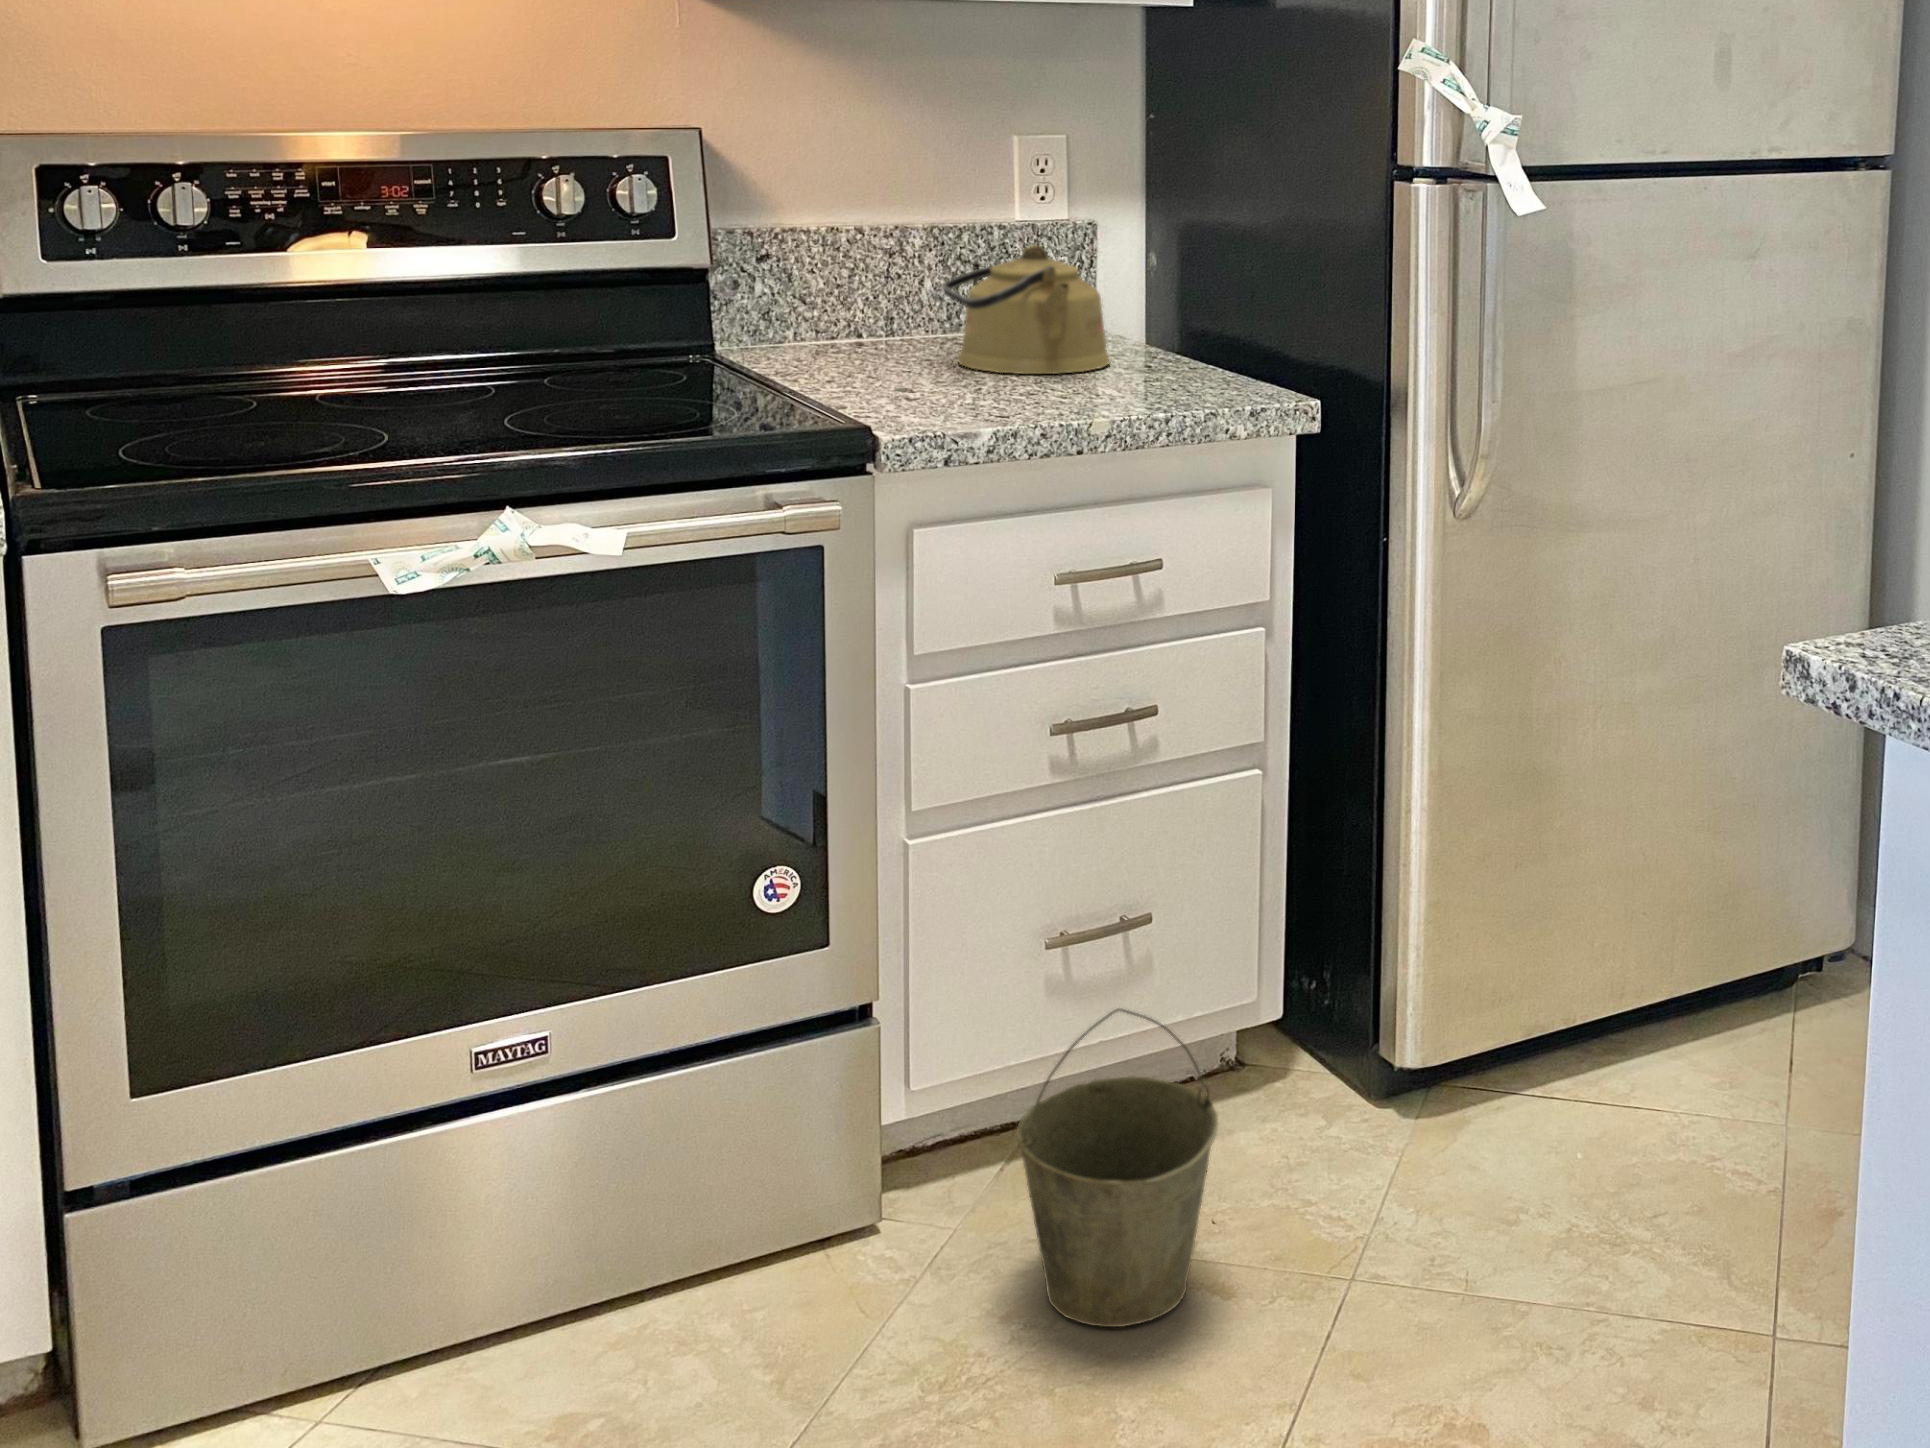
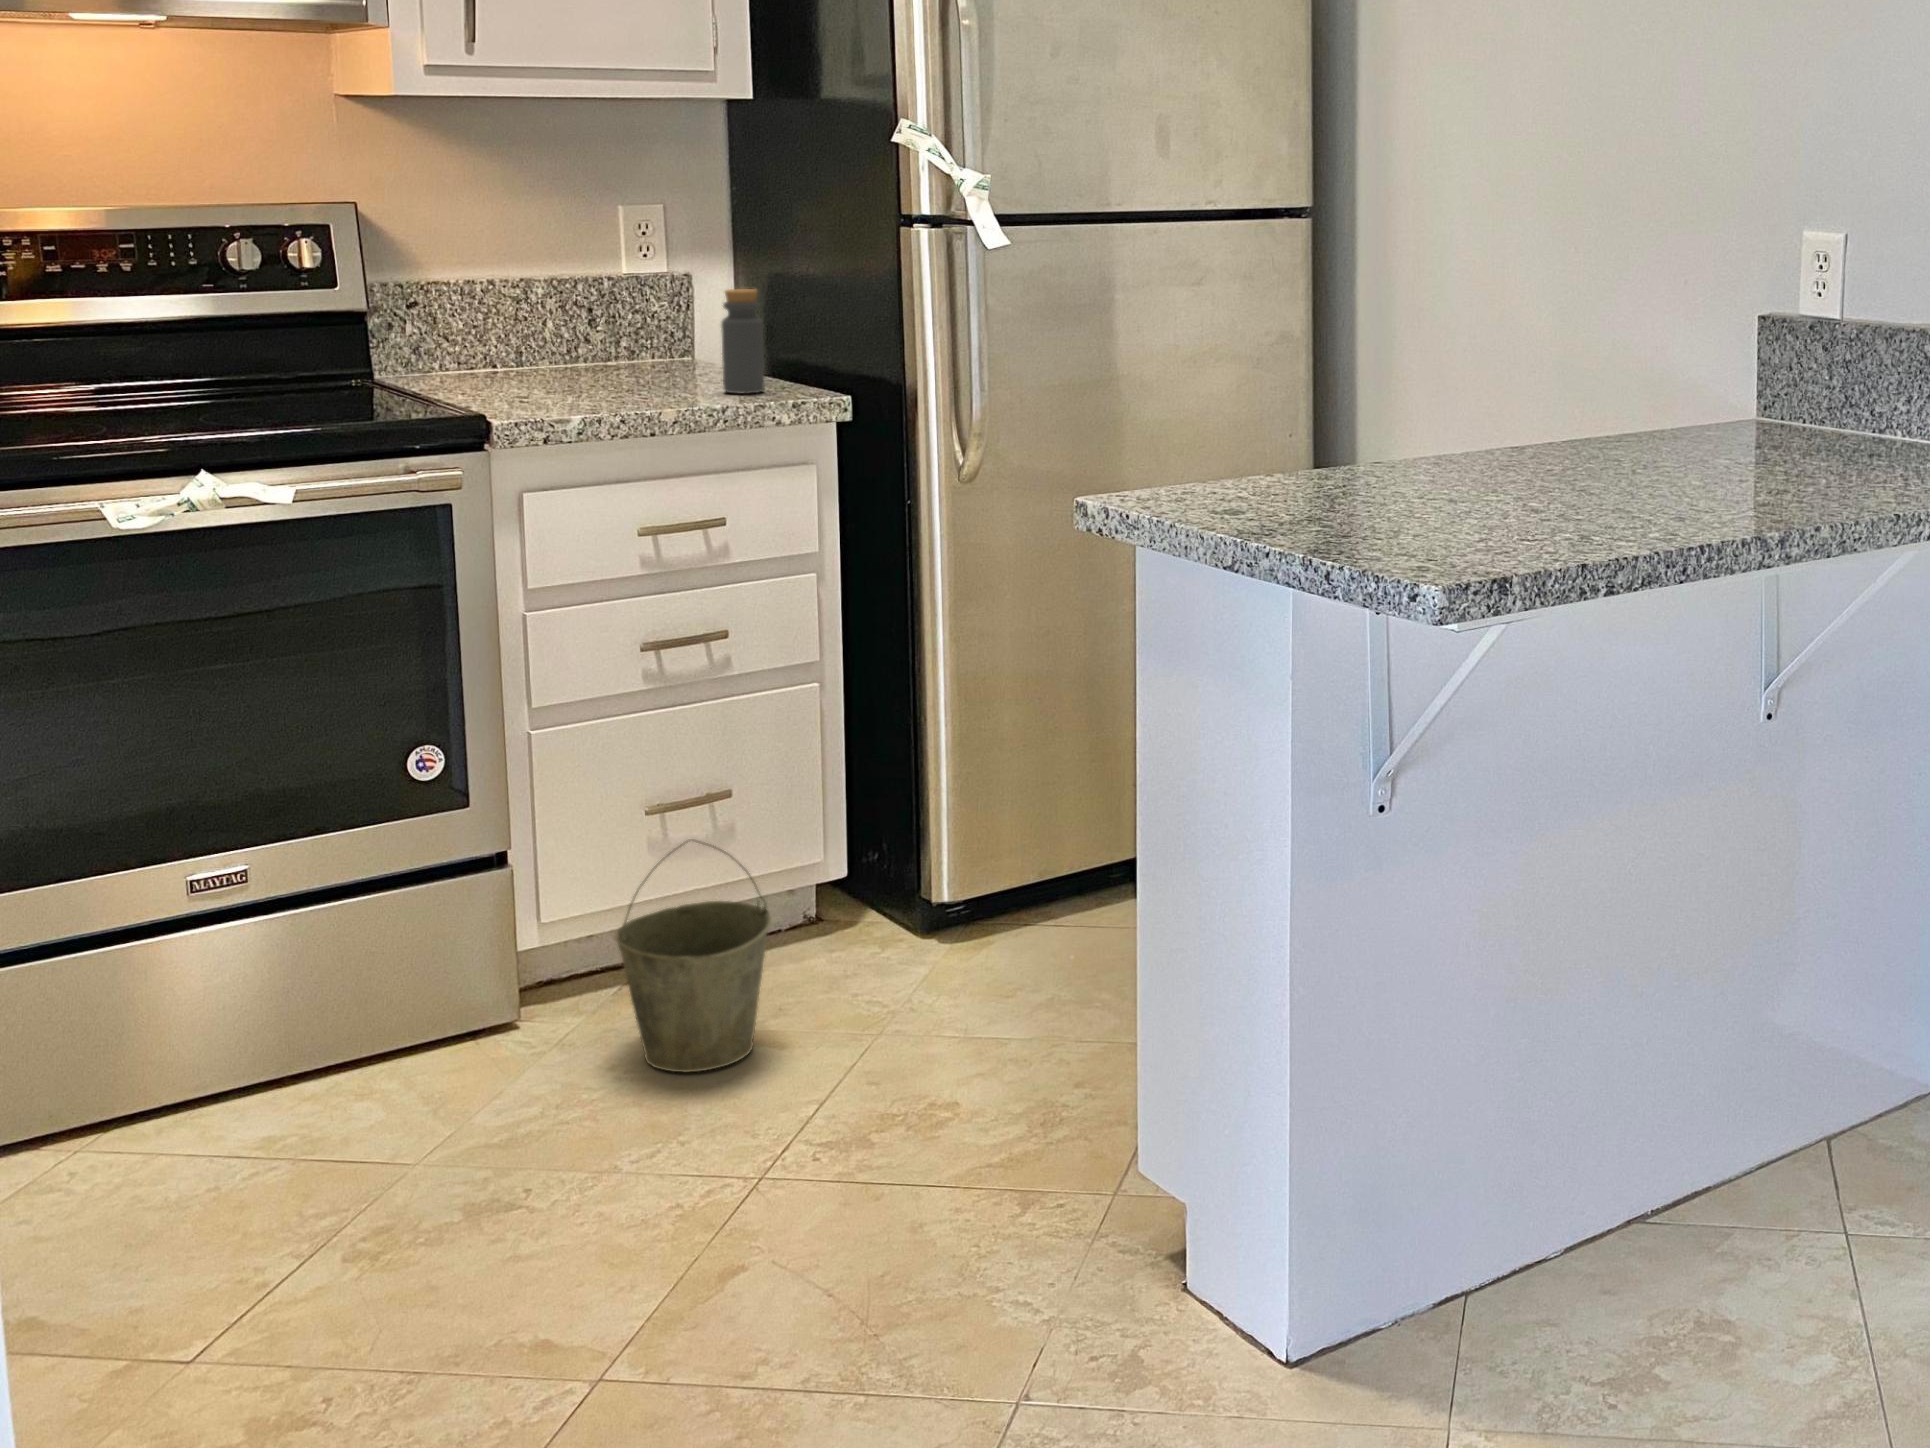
kettle: present [942,245,1110,374] -> none [557,288,695,386]
bottle: none [1157,254,1210,392] -> present [721,289,764,394]

